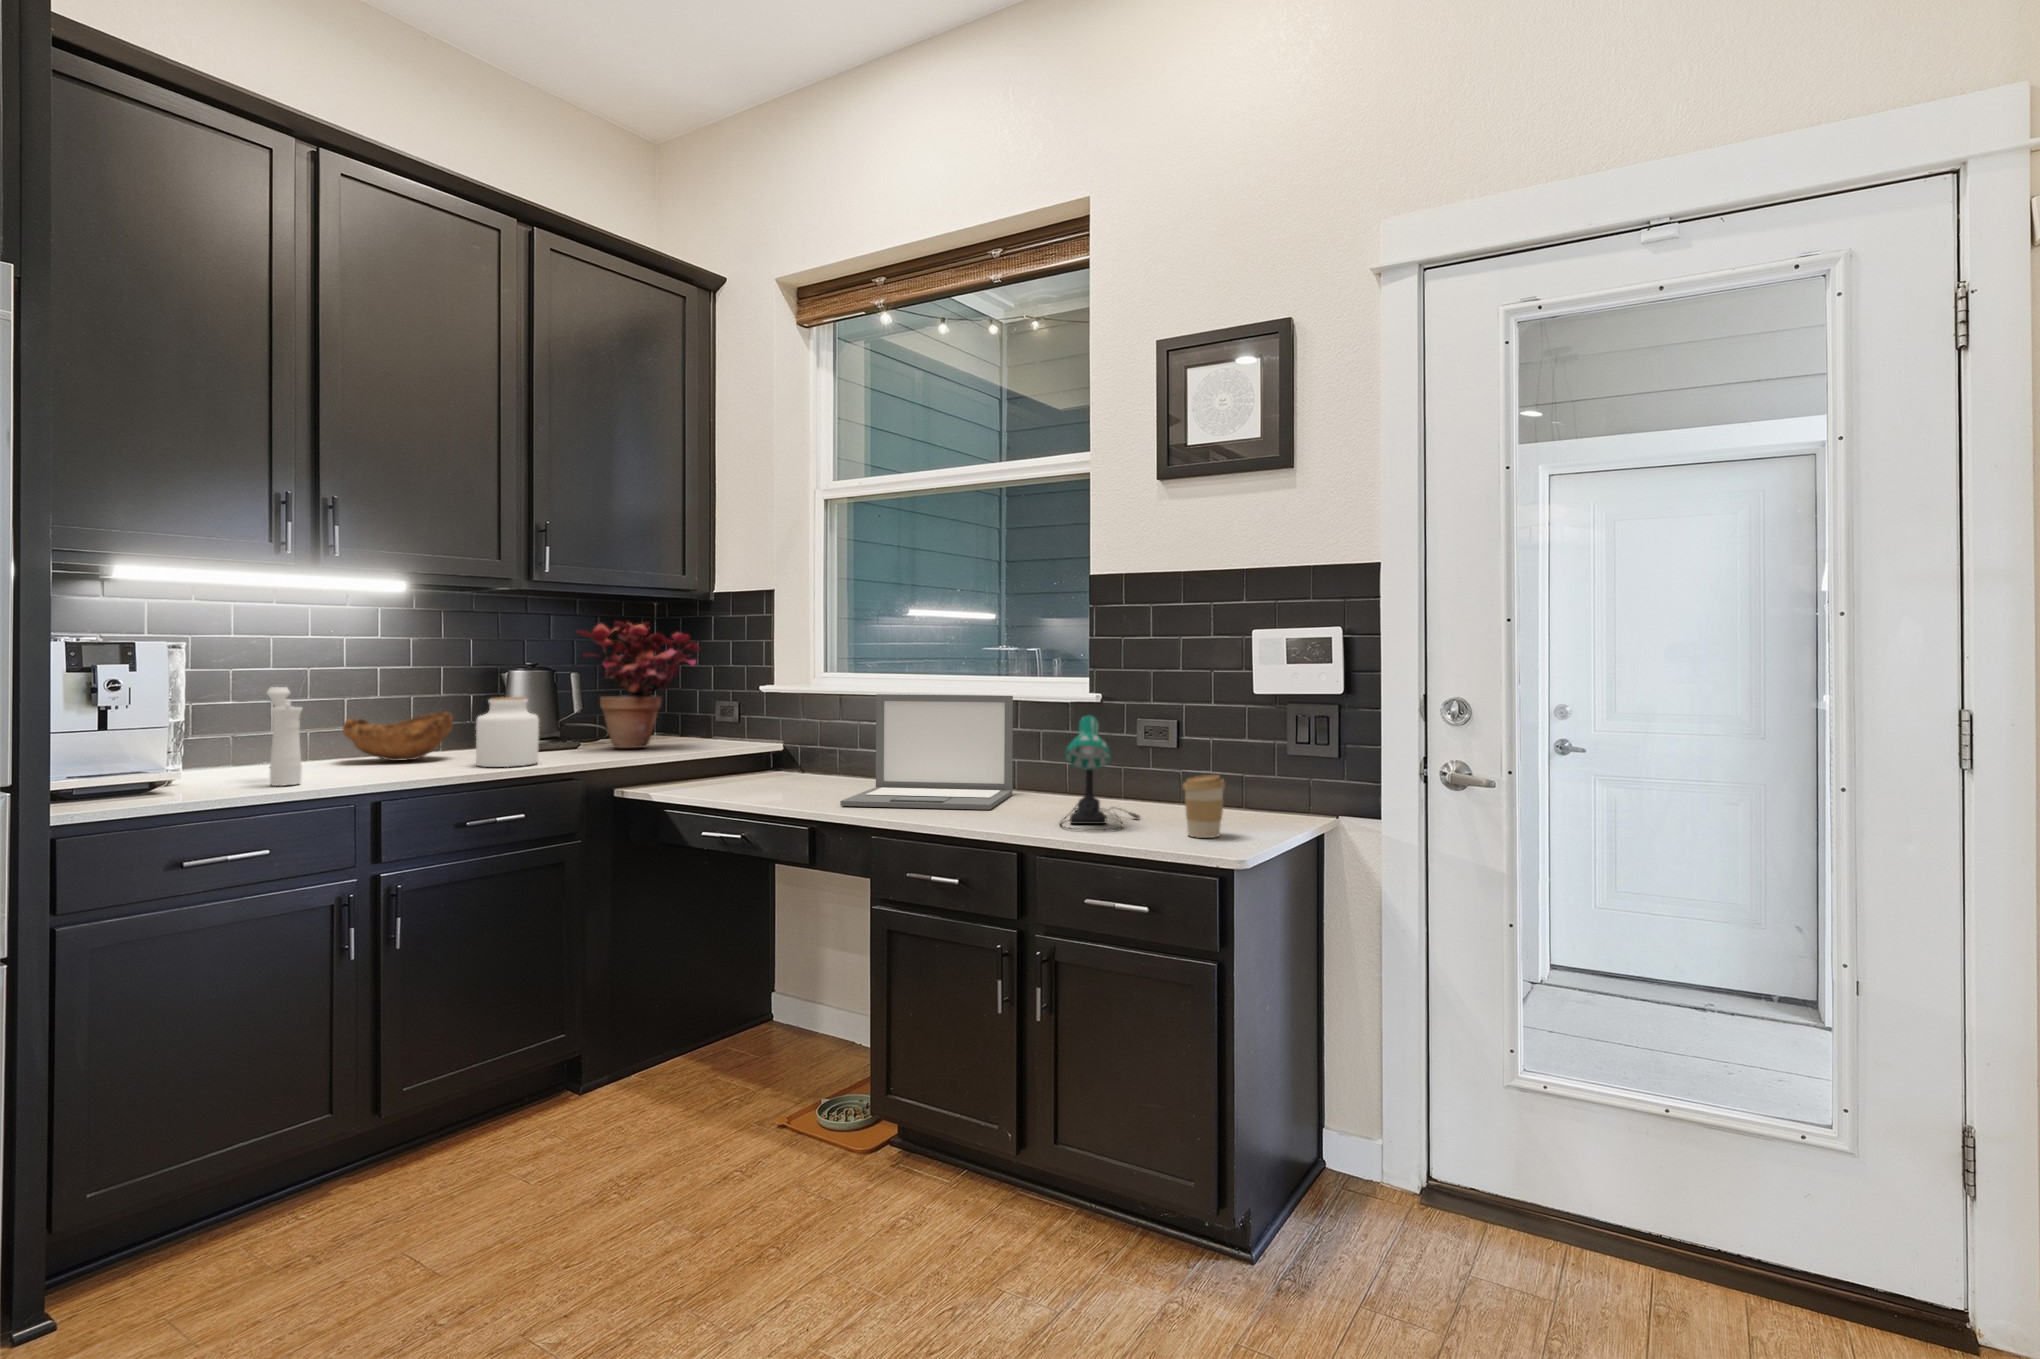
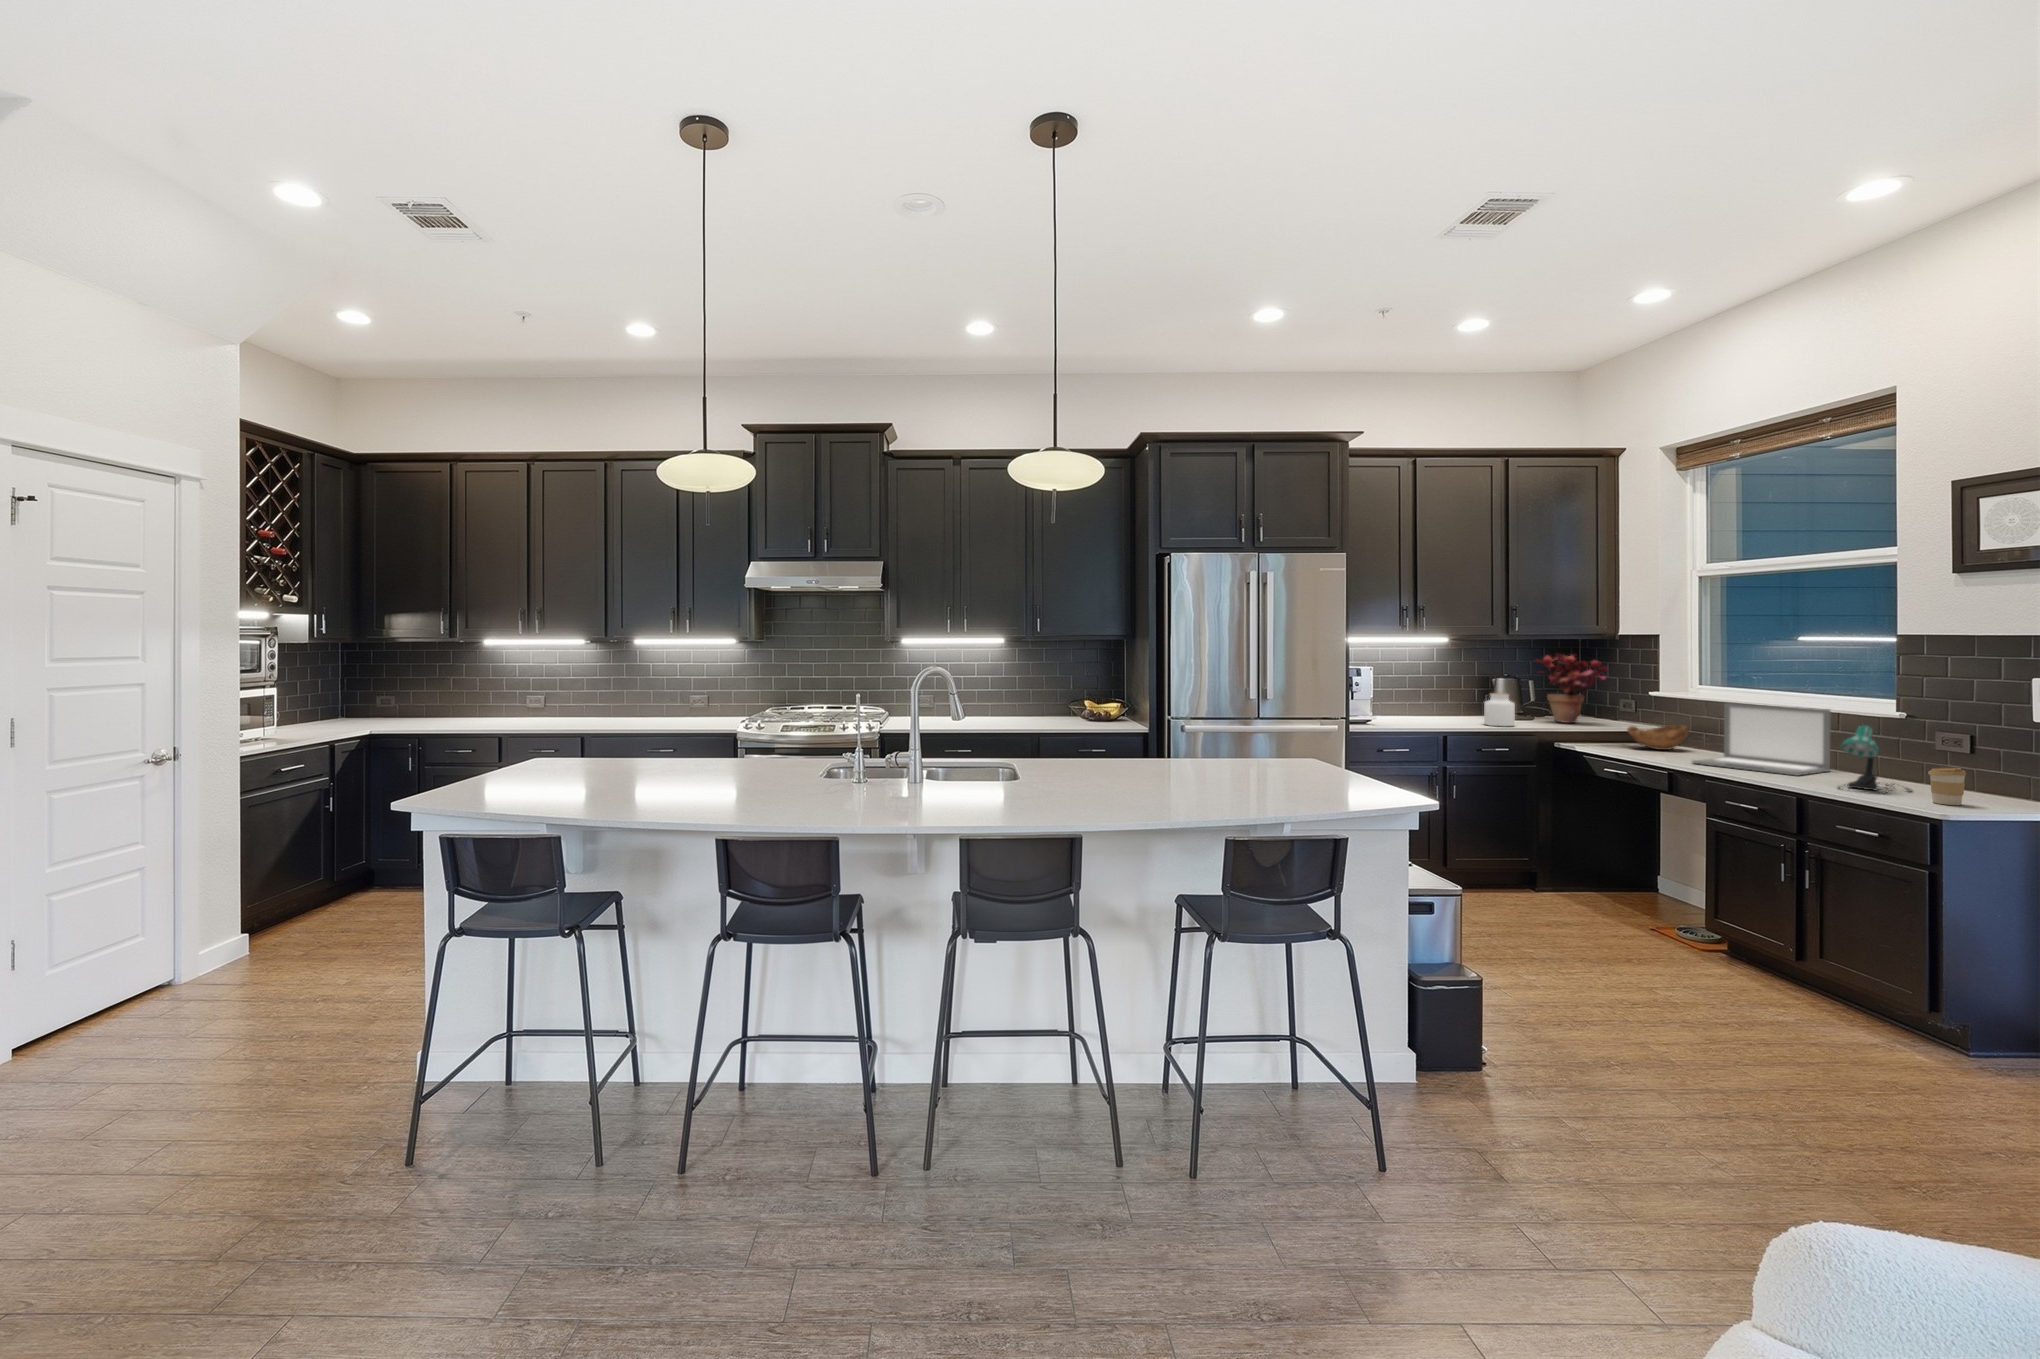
pepper mill: present [267,687,302,786] -> none [1399,685,1414,726]
wooden bowl: present [343,712,453,761] -> present [1627,725,1689,750]

